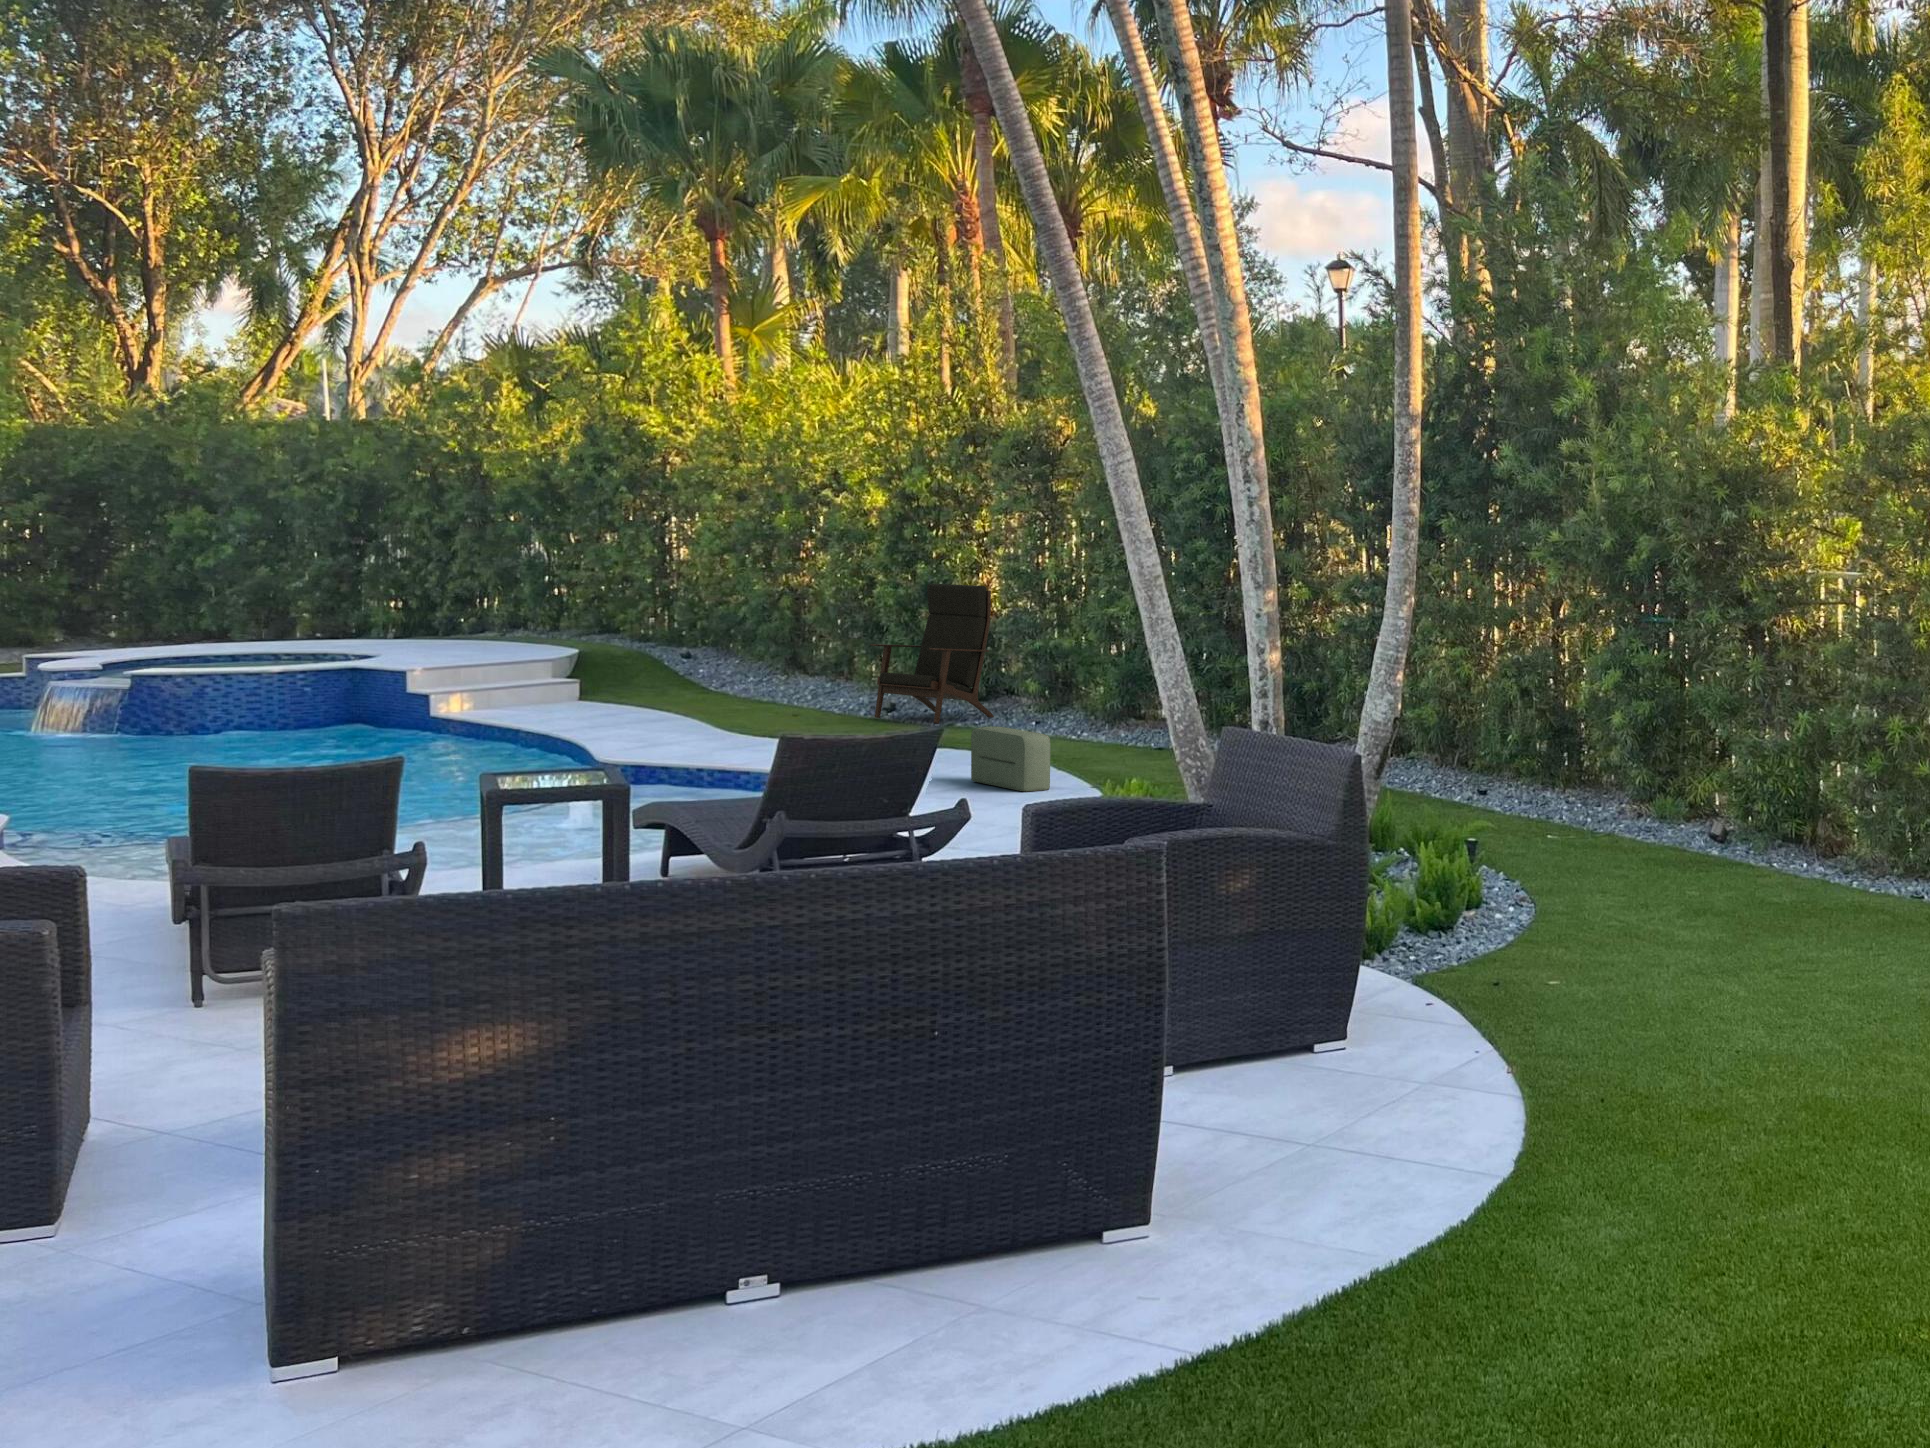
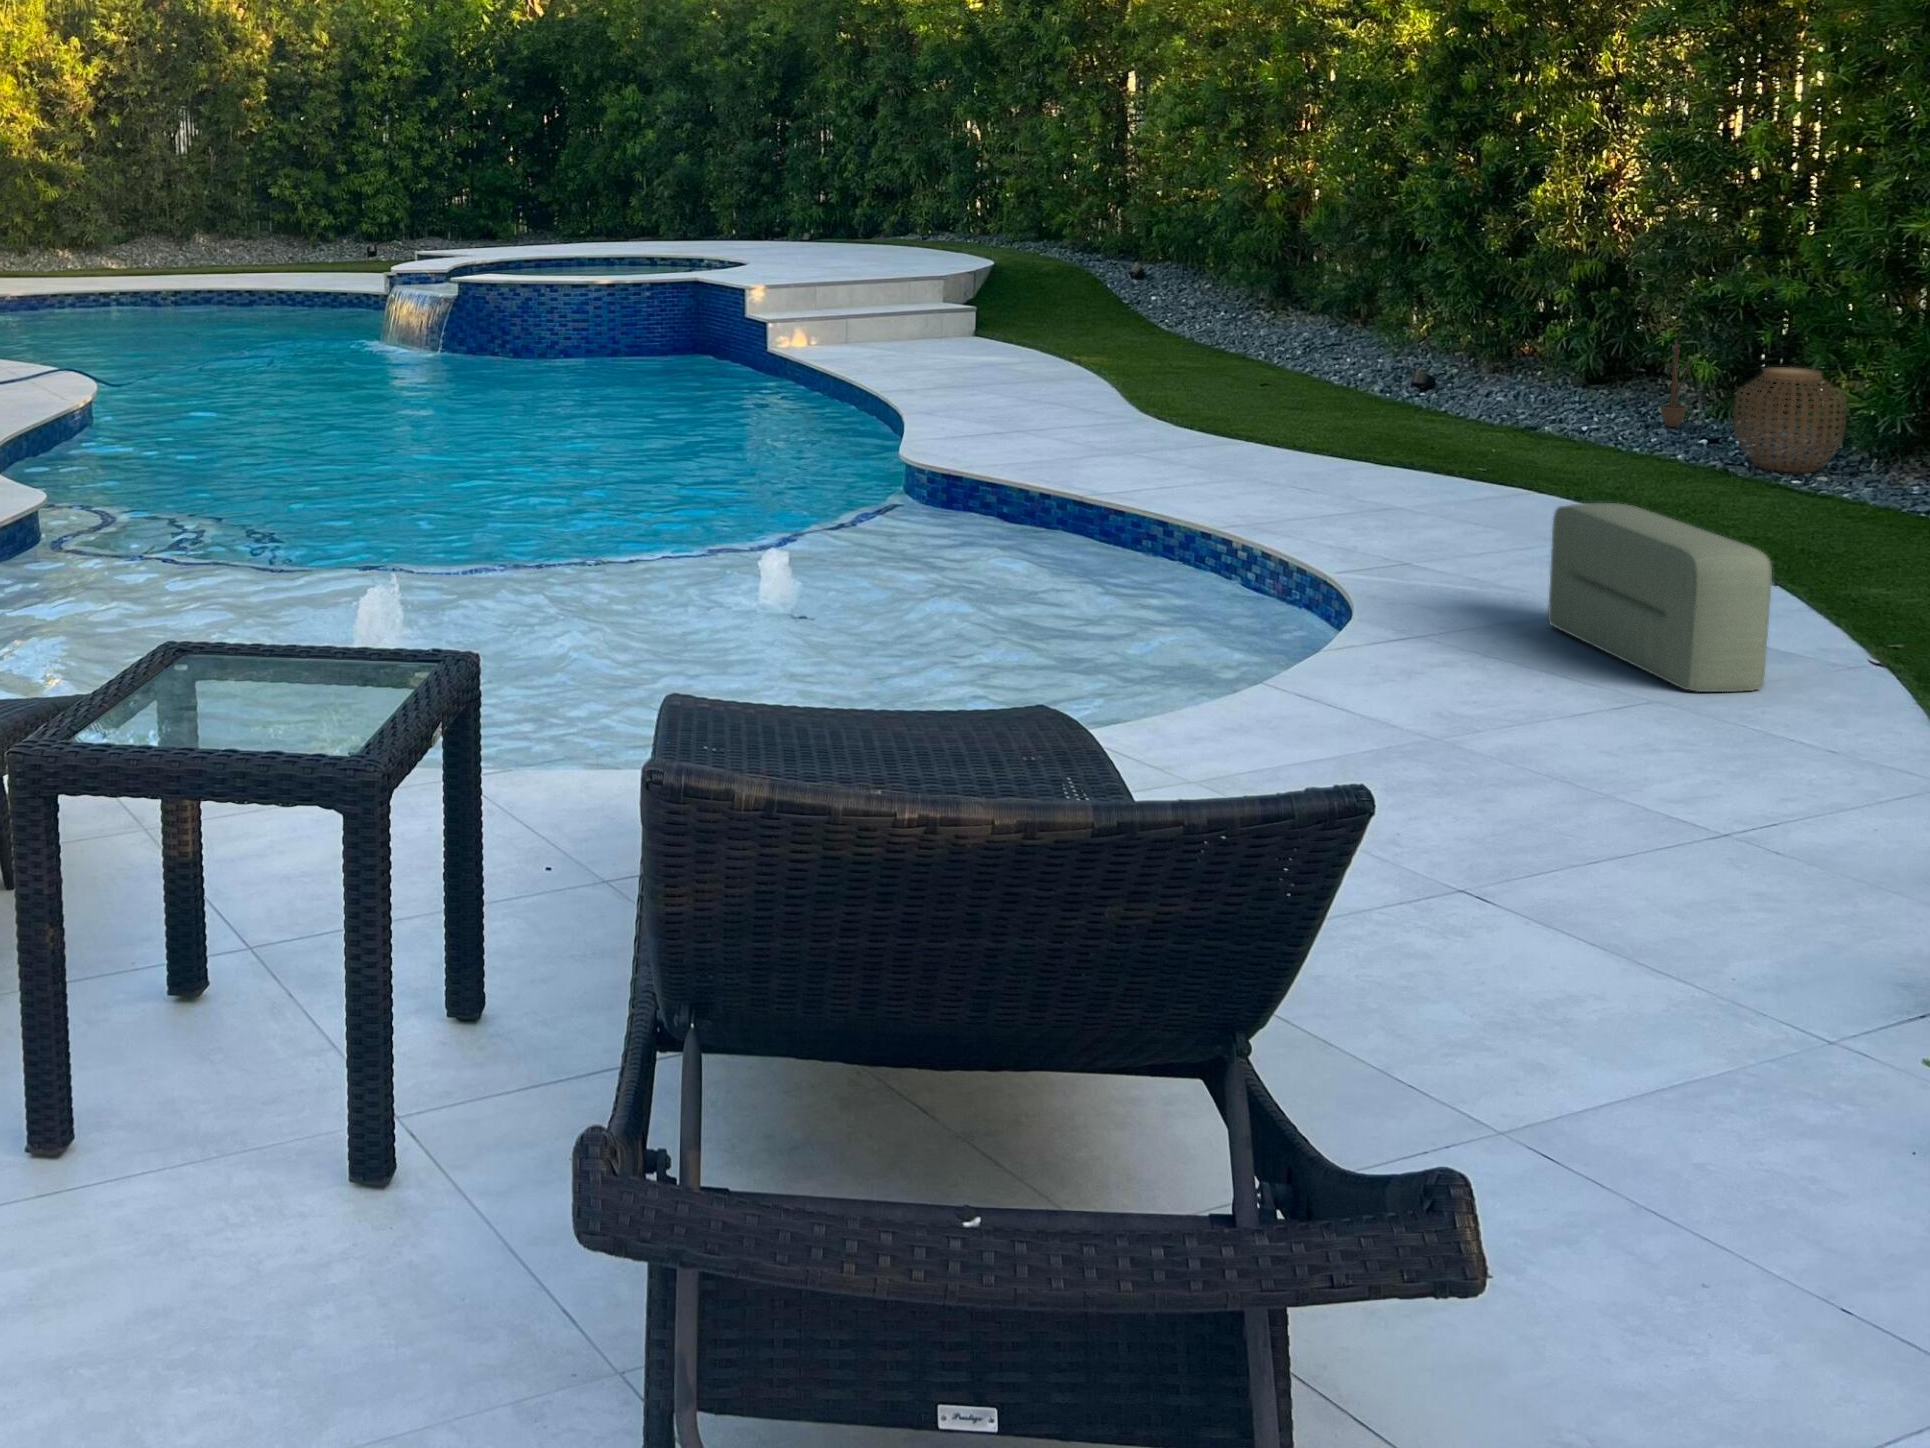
lounge chair: present [870,584,994,724] -> none [1385,170,1623,423]
decorative plant: none [1014,674,1030,721] -> present [1660,339,1691,427]
woven basket: none [1046,682,1094,733] -> present [1734,367,1846,473]

